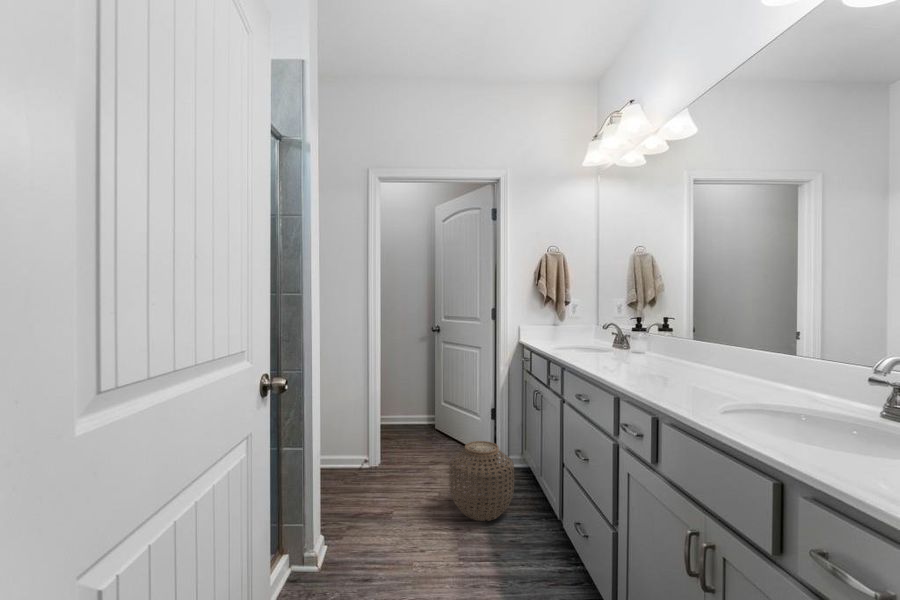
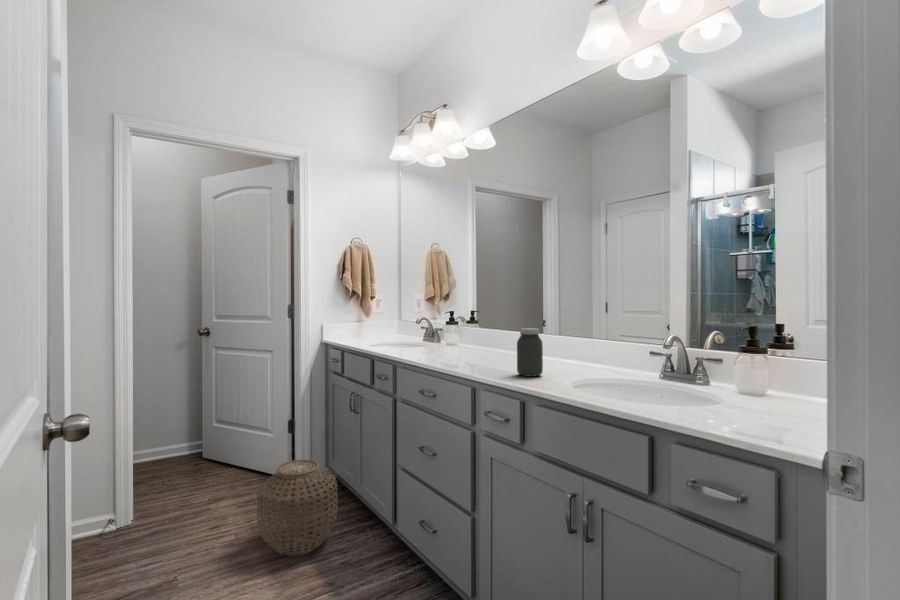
jar: none [656,342,686,393] -> present [517,328,543,376]

